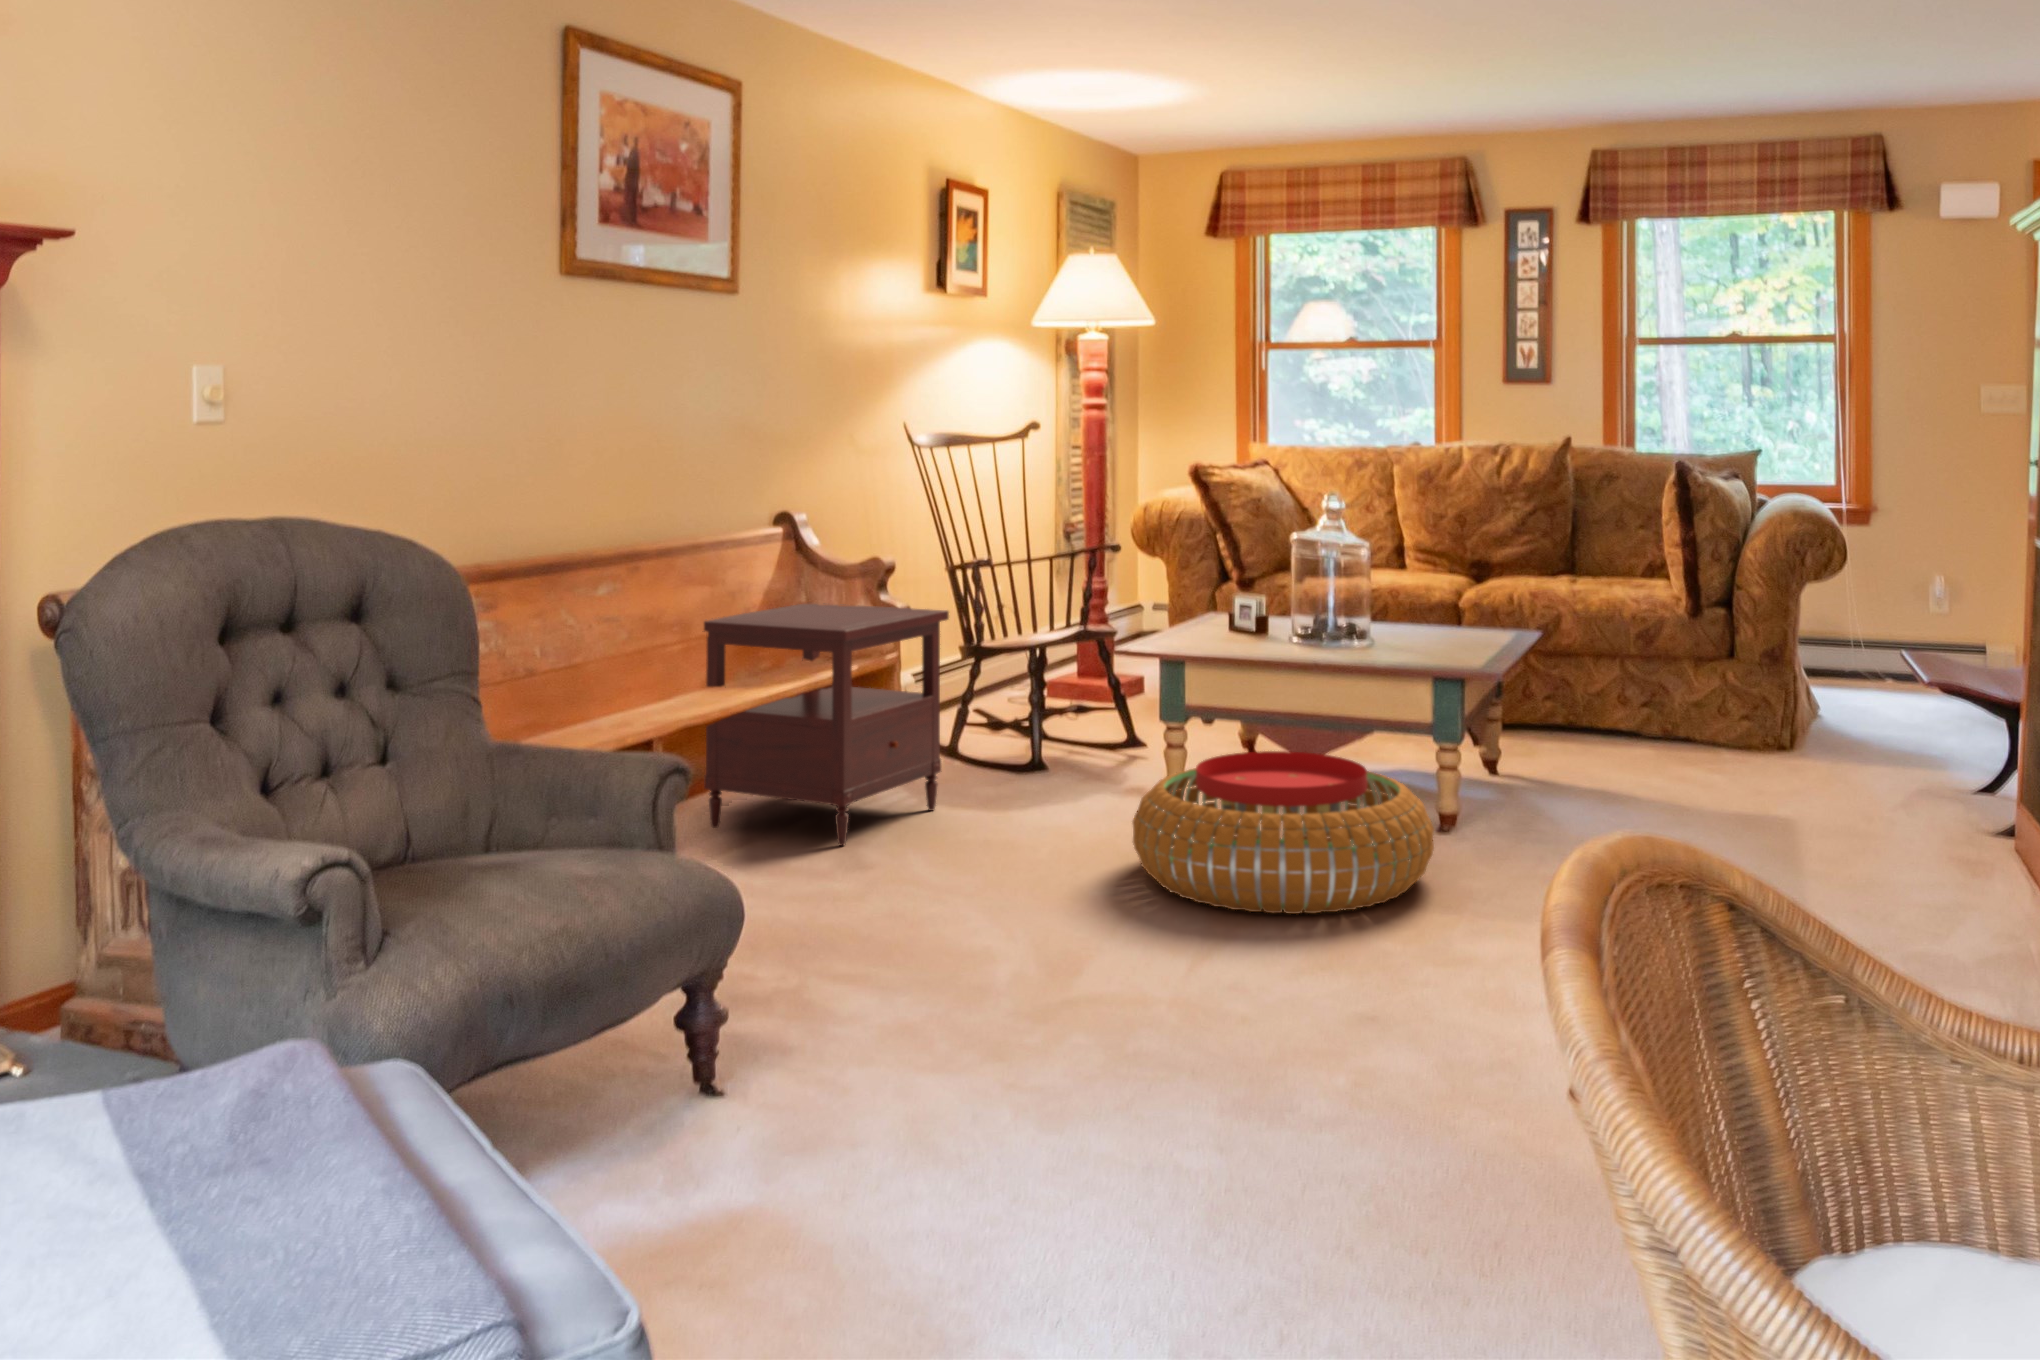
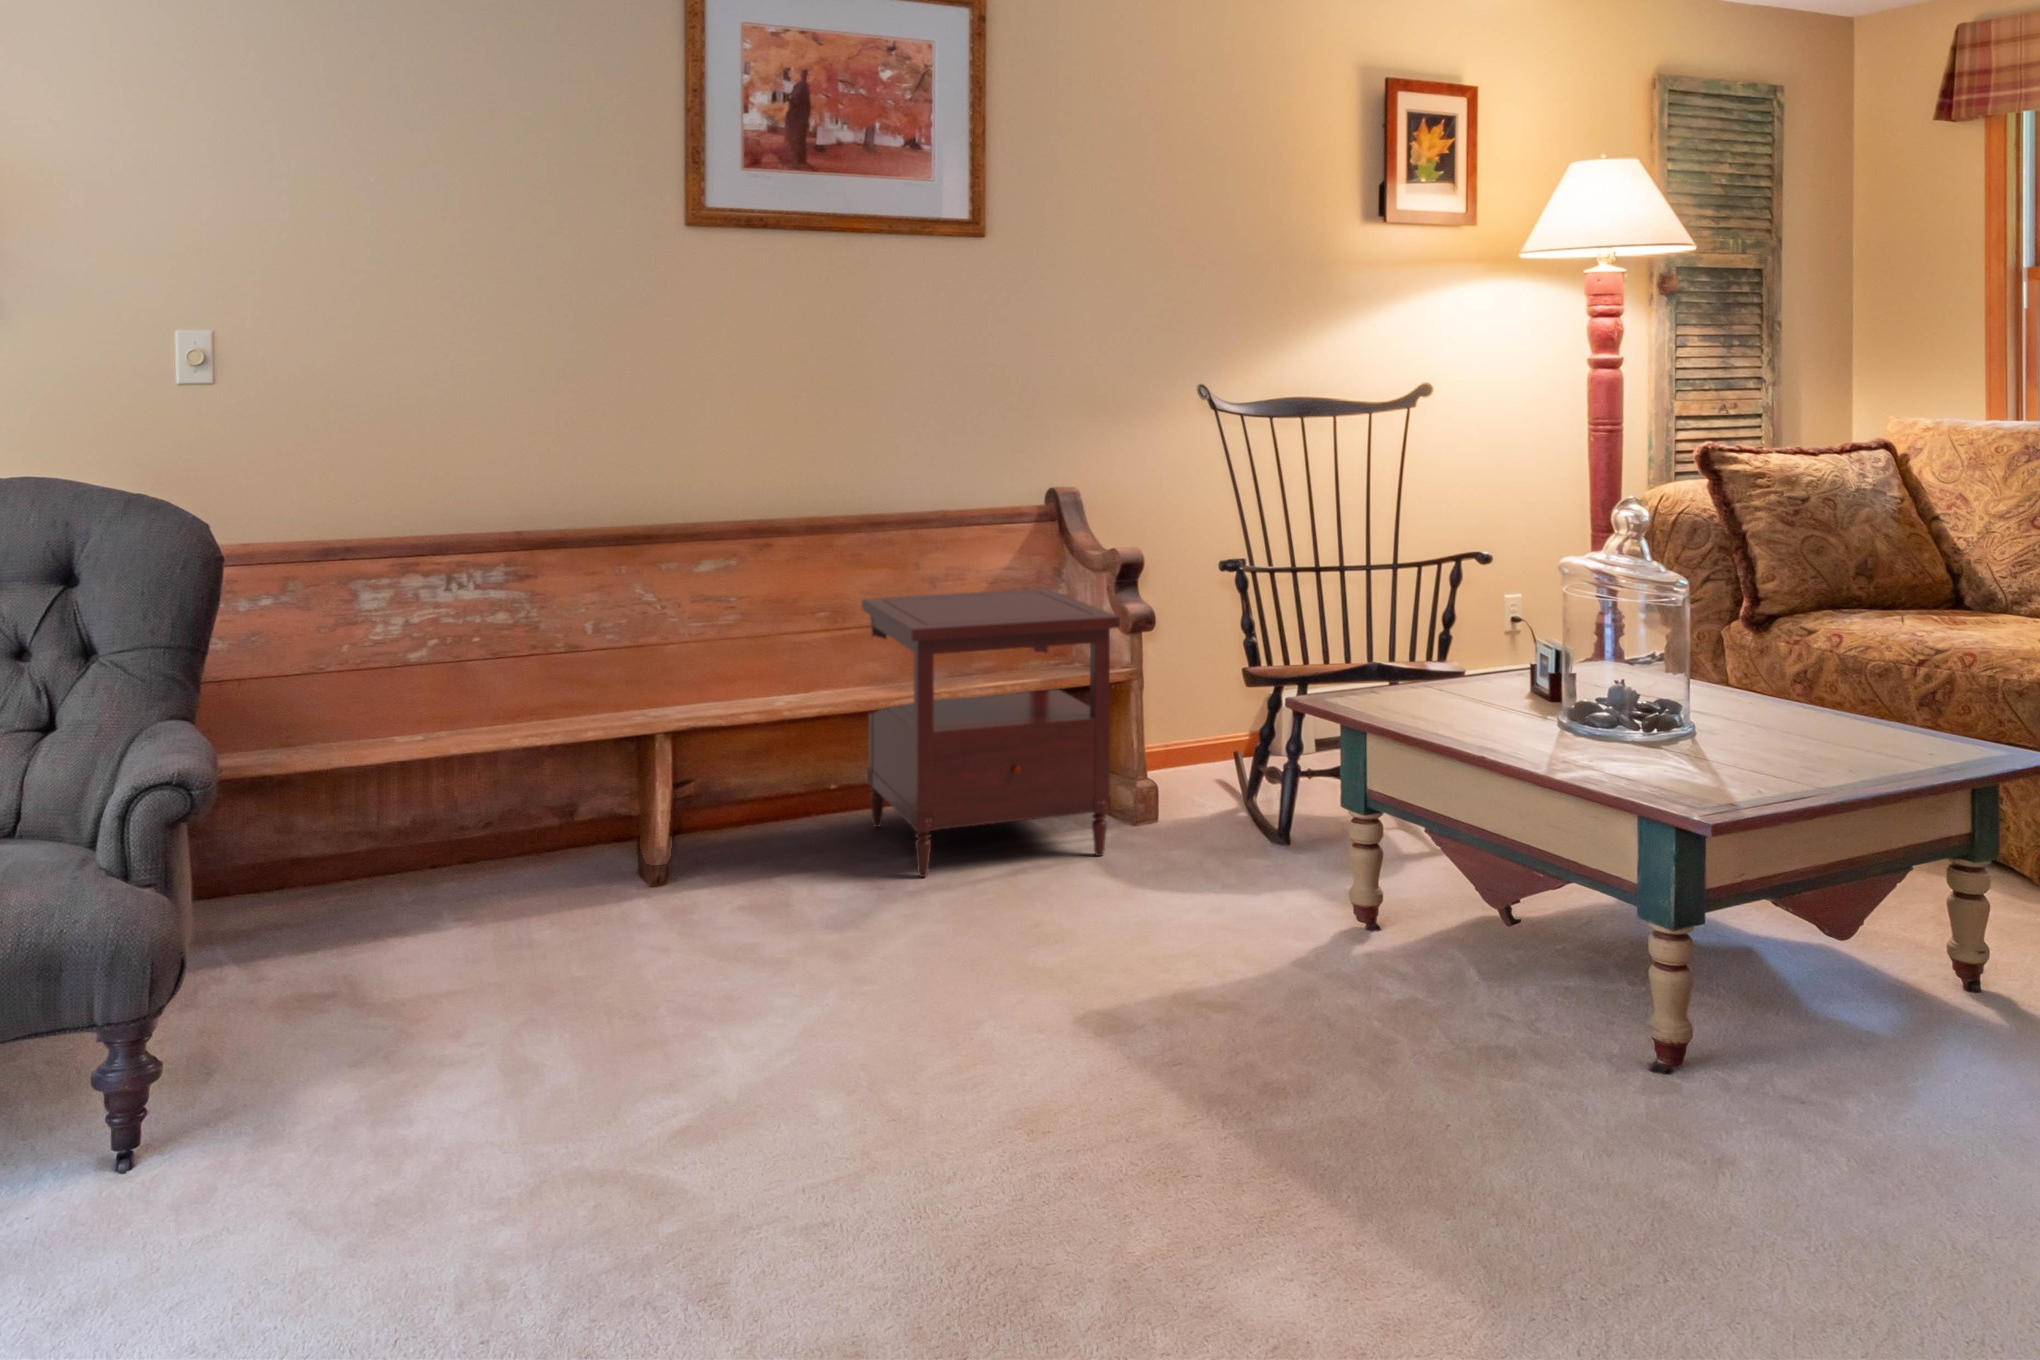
pouf: present [1133,751,1434,914] -> none [1008,868,1447,1148]

